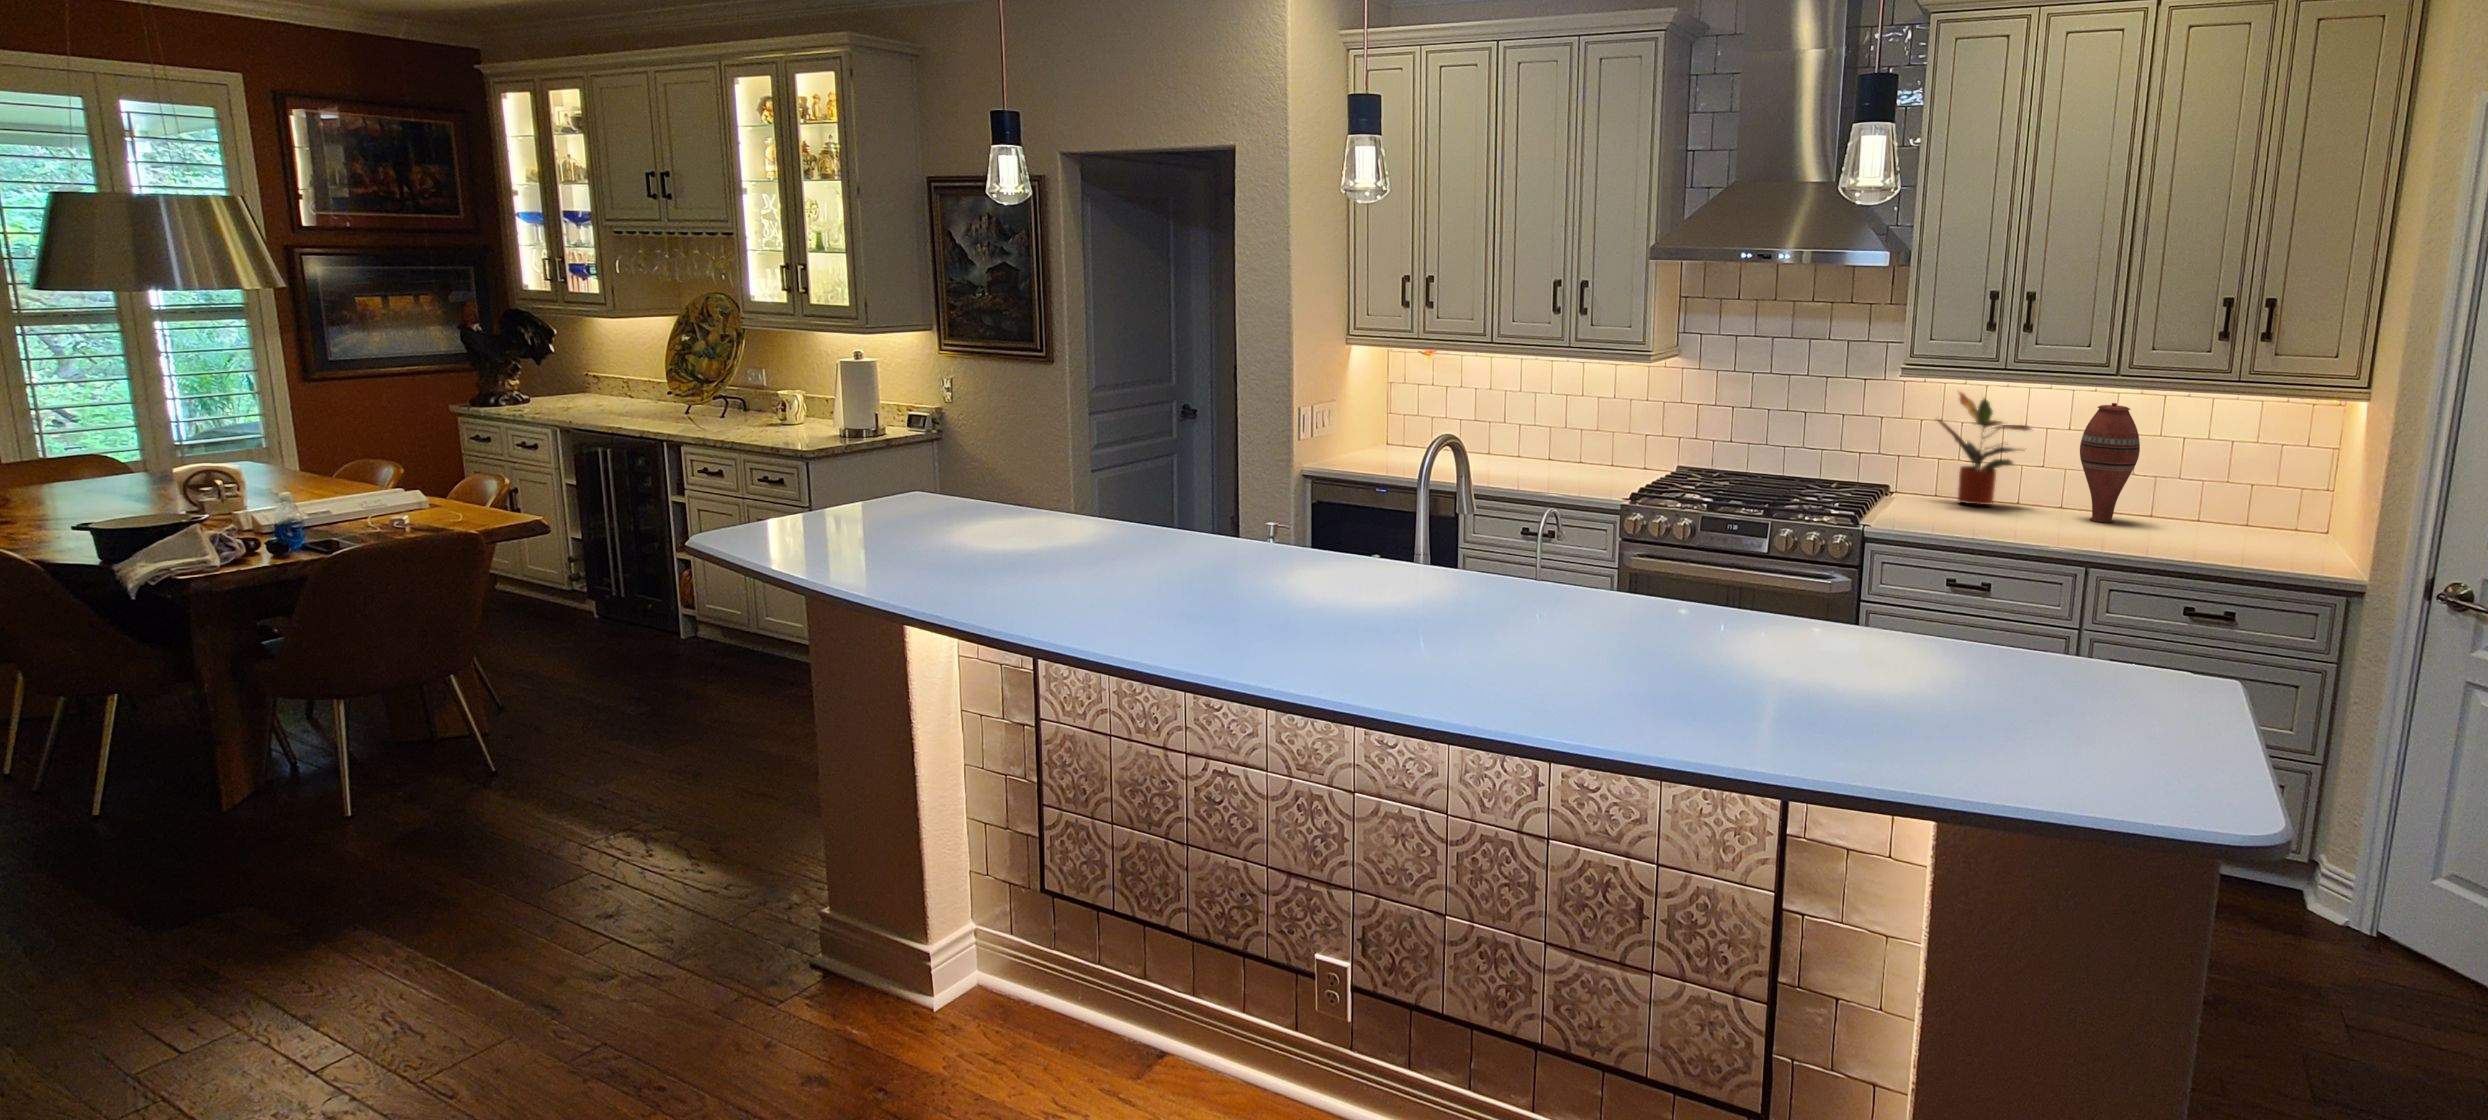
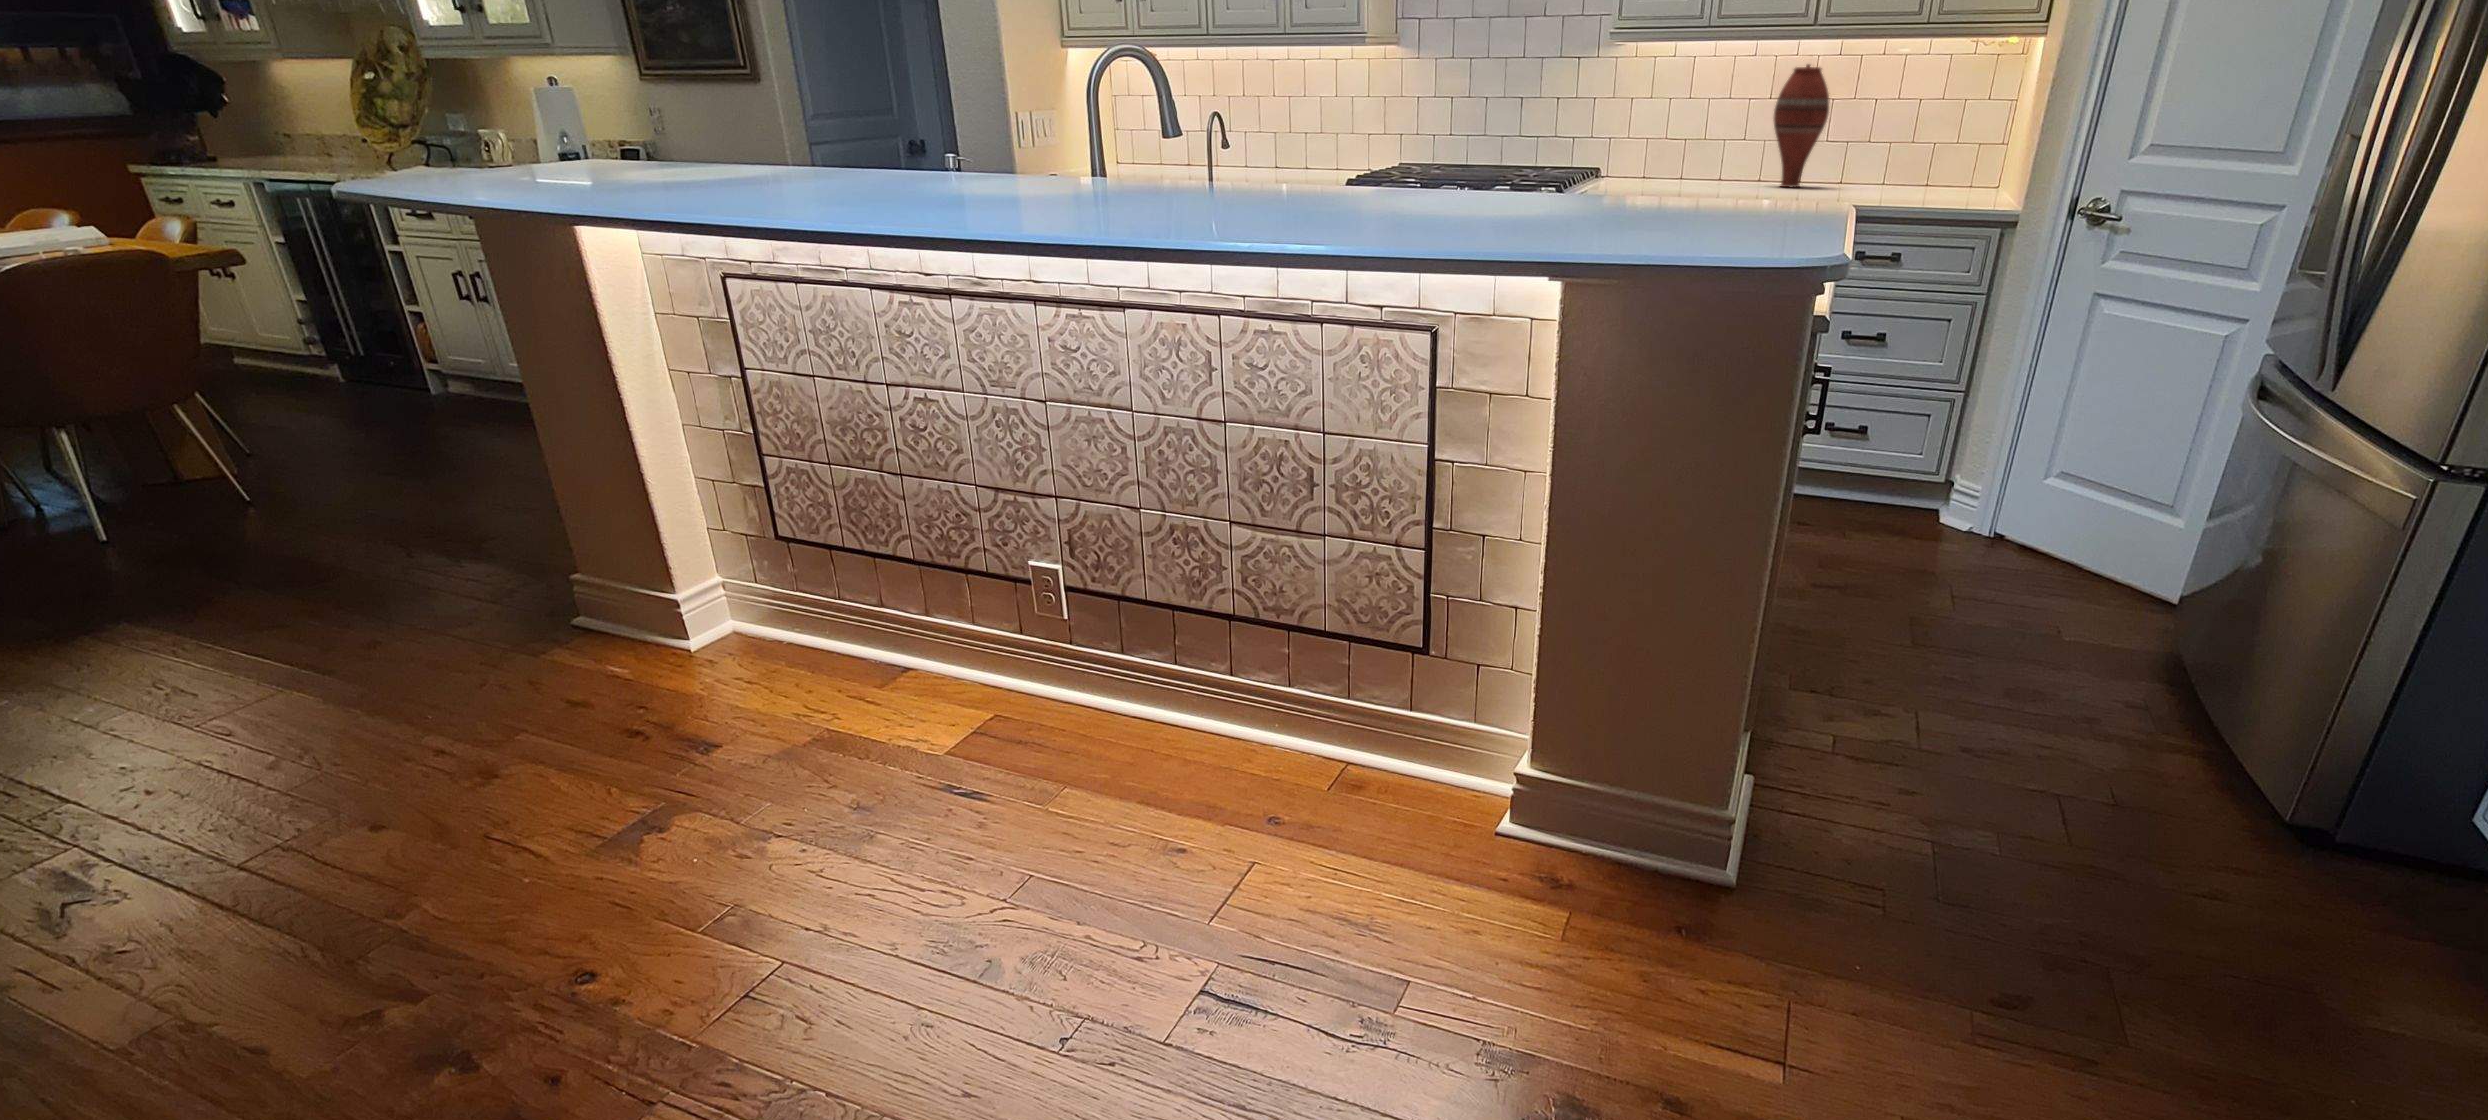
potted plant: present [1938,392,2031,505] -> none [1640,64,1732,181]

